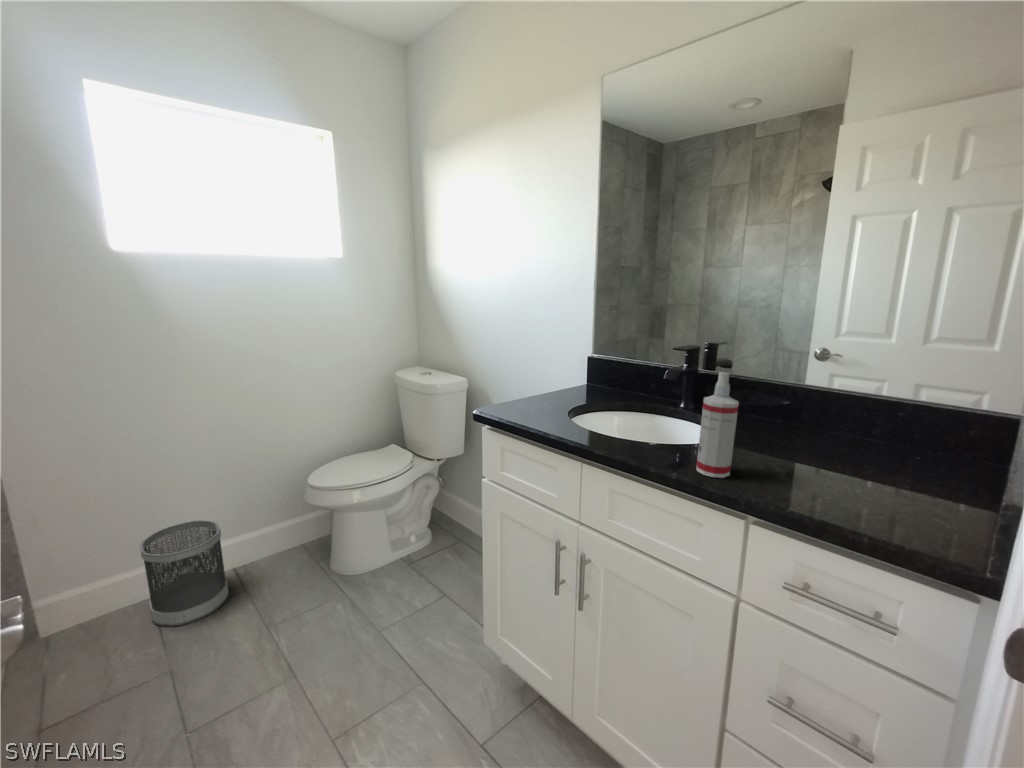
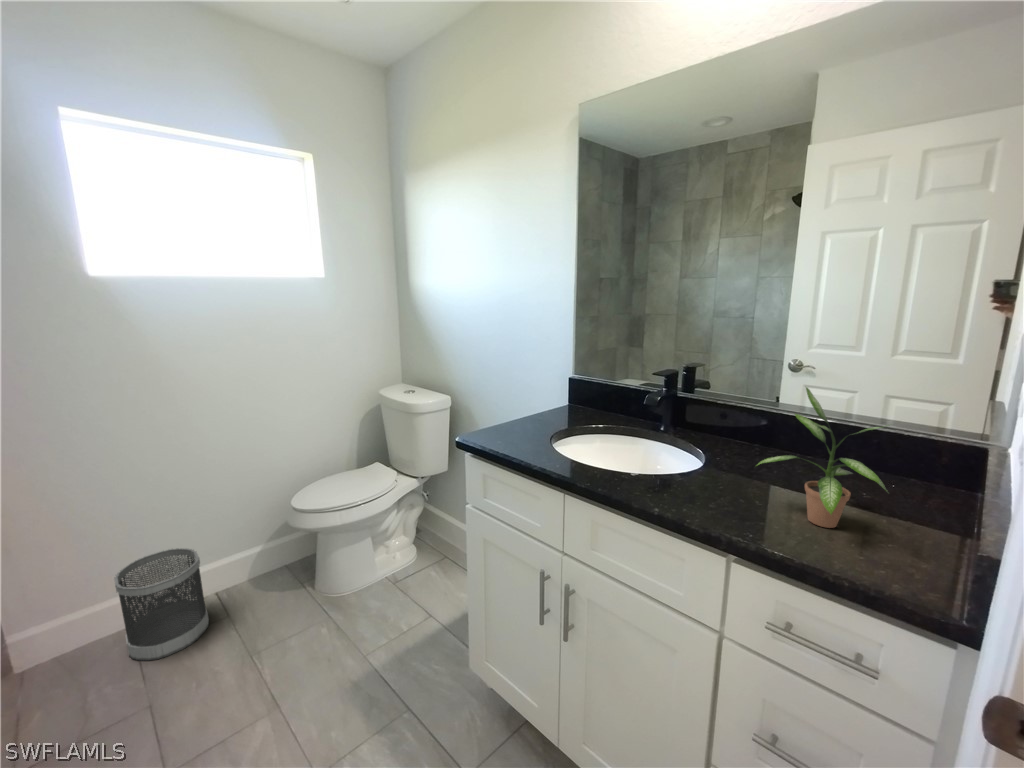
potted plant: none [774,349,922,492] -> present [757,387,888,528]
spray bottle: present [696,372,739,478] -> none [678,408,718,514]

